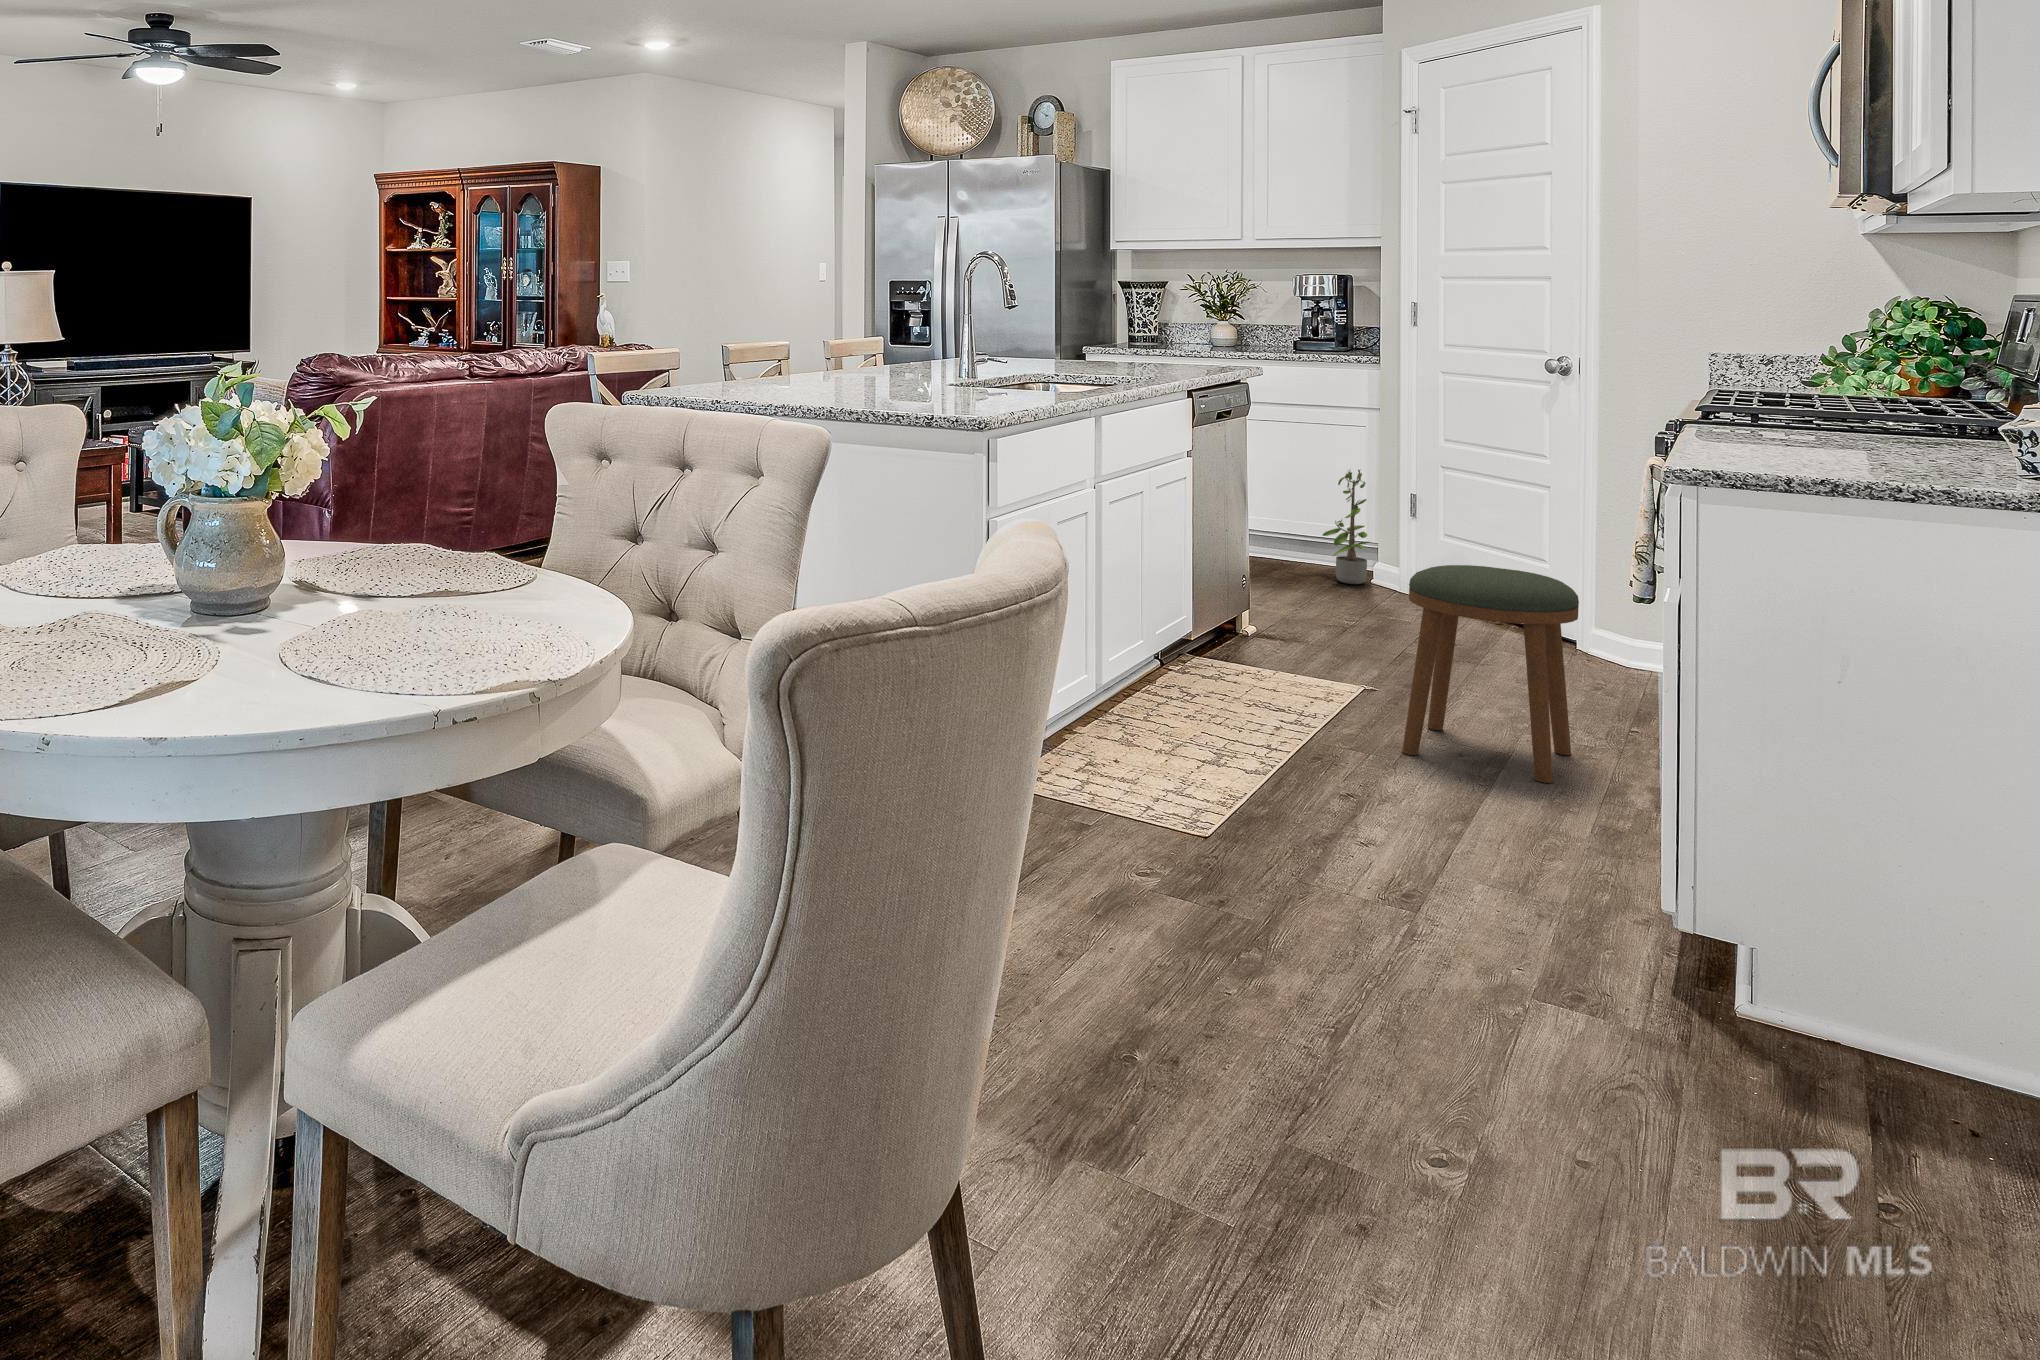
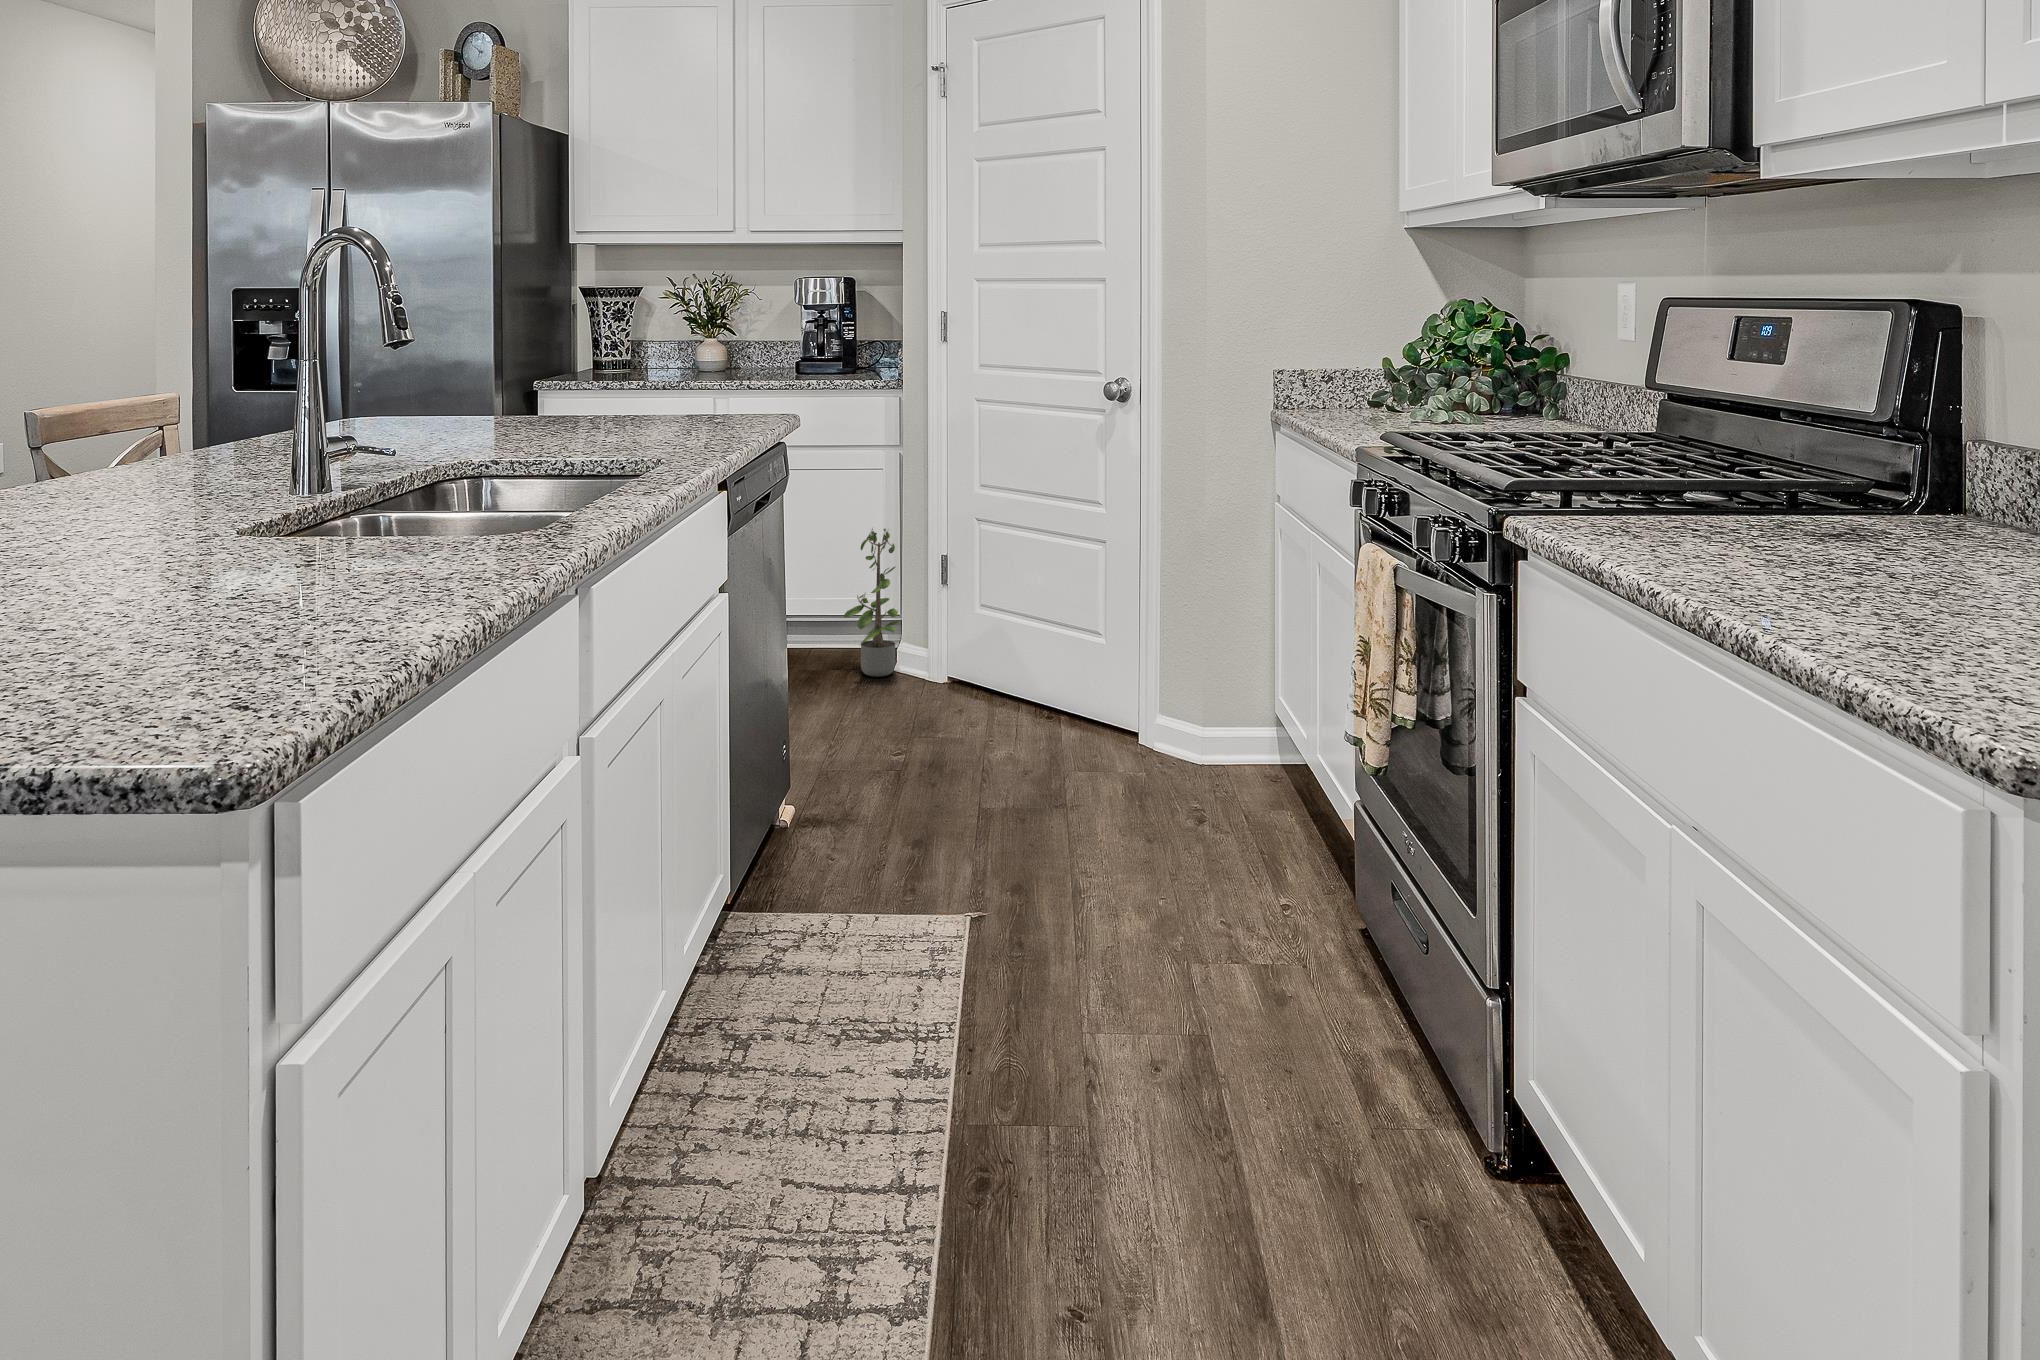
stool: present [1402,565,1579,783] -> none [1065,697,1277,1037]

